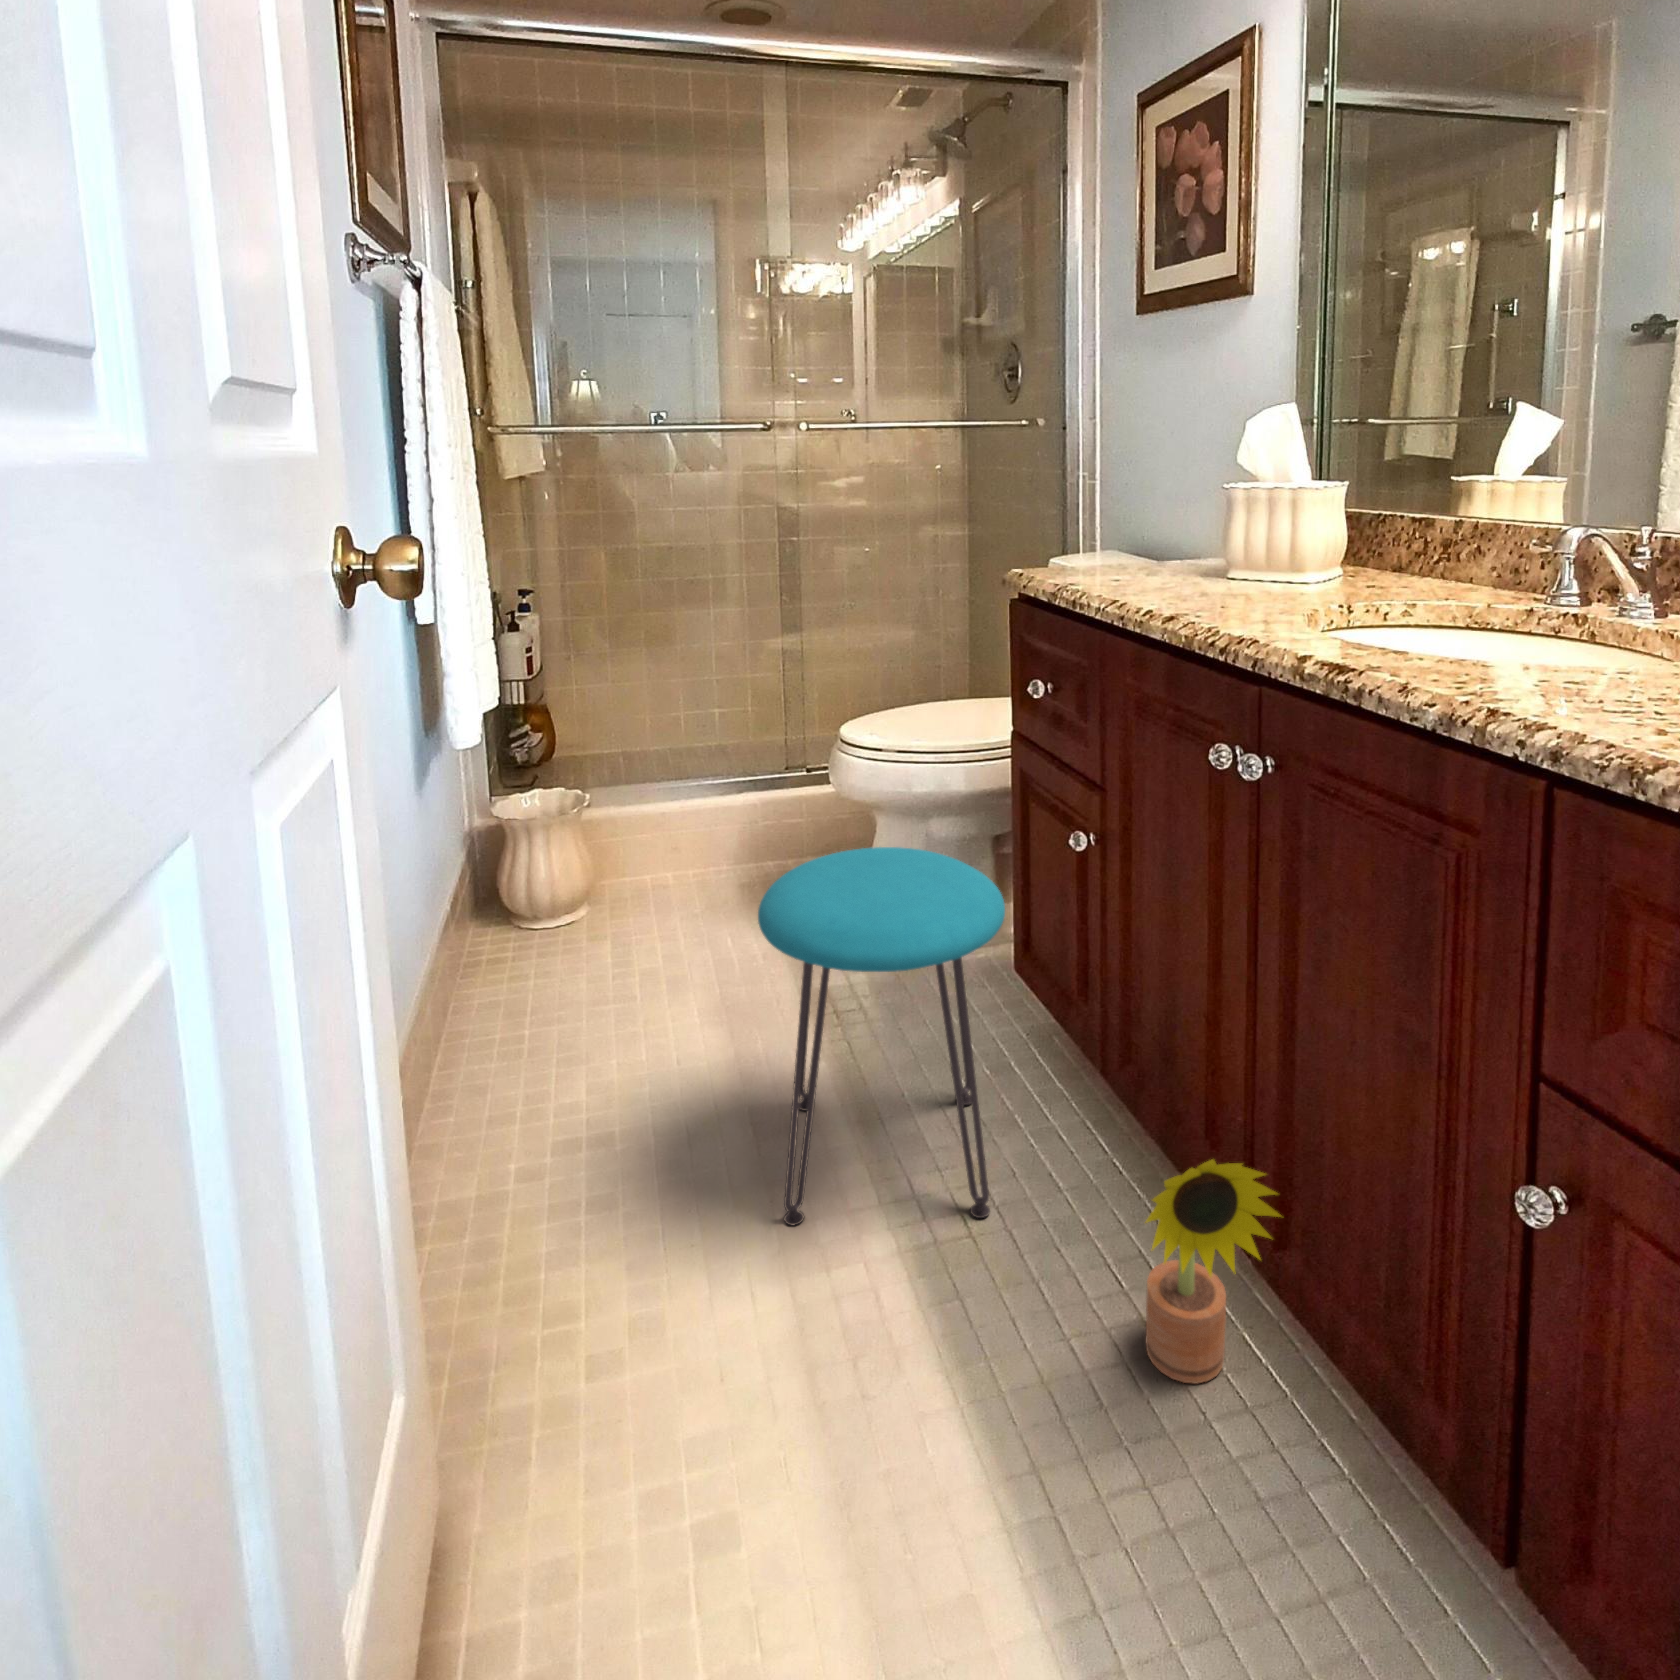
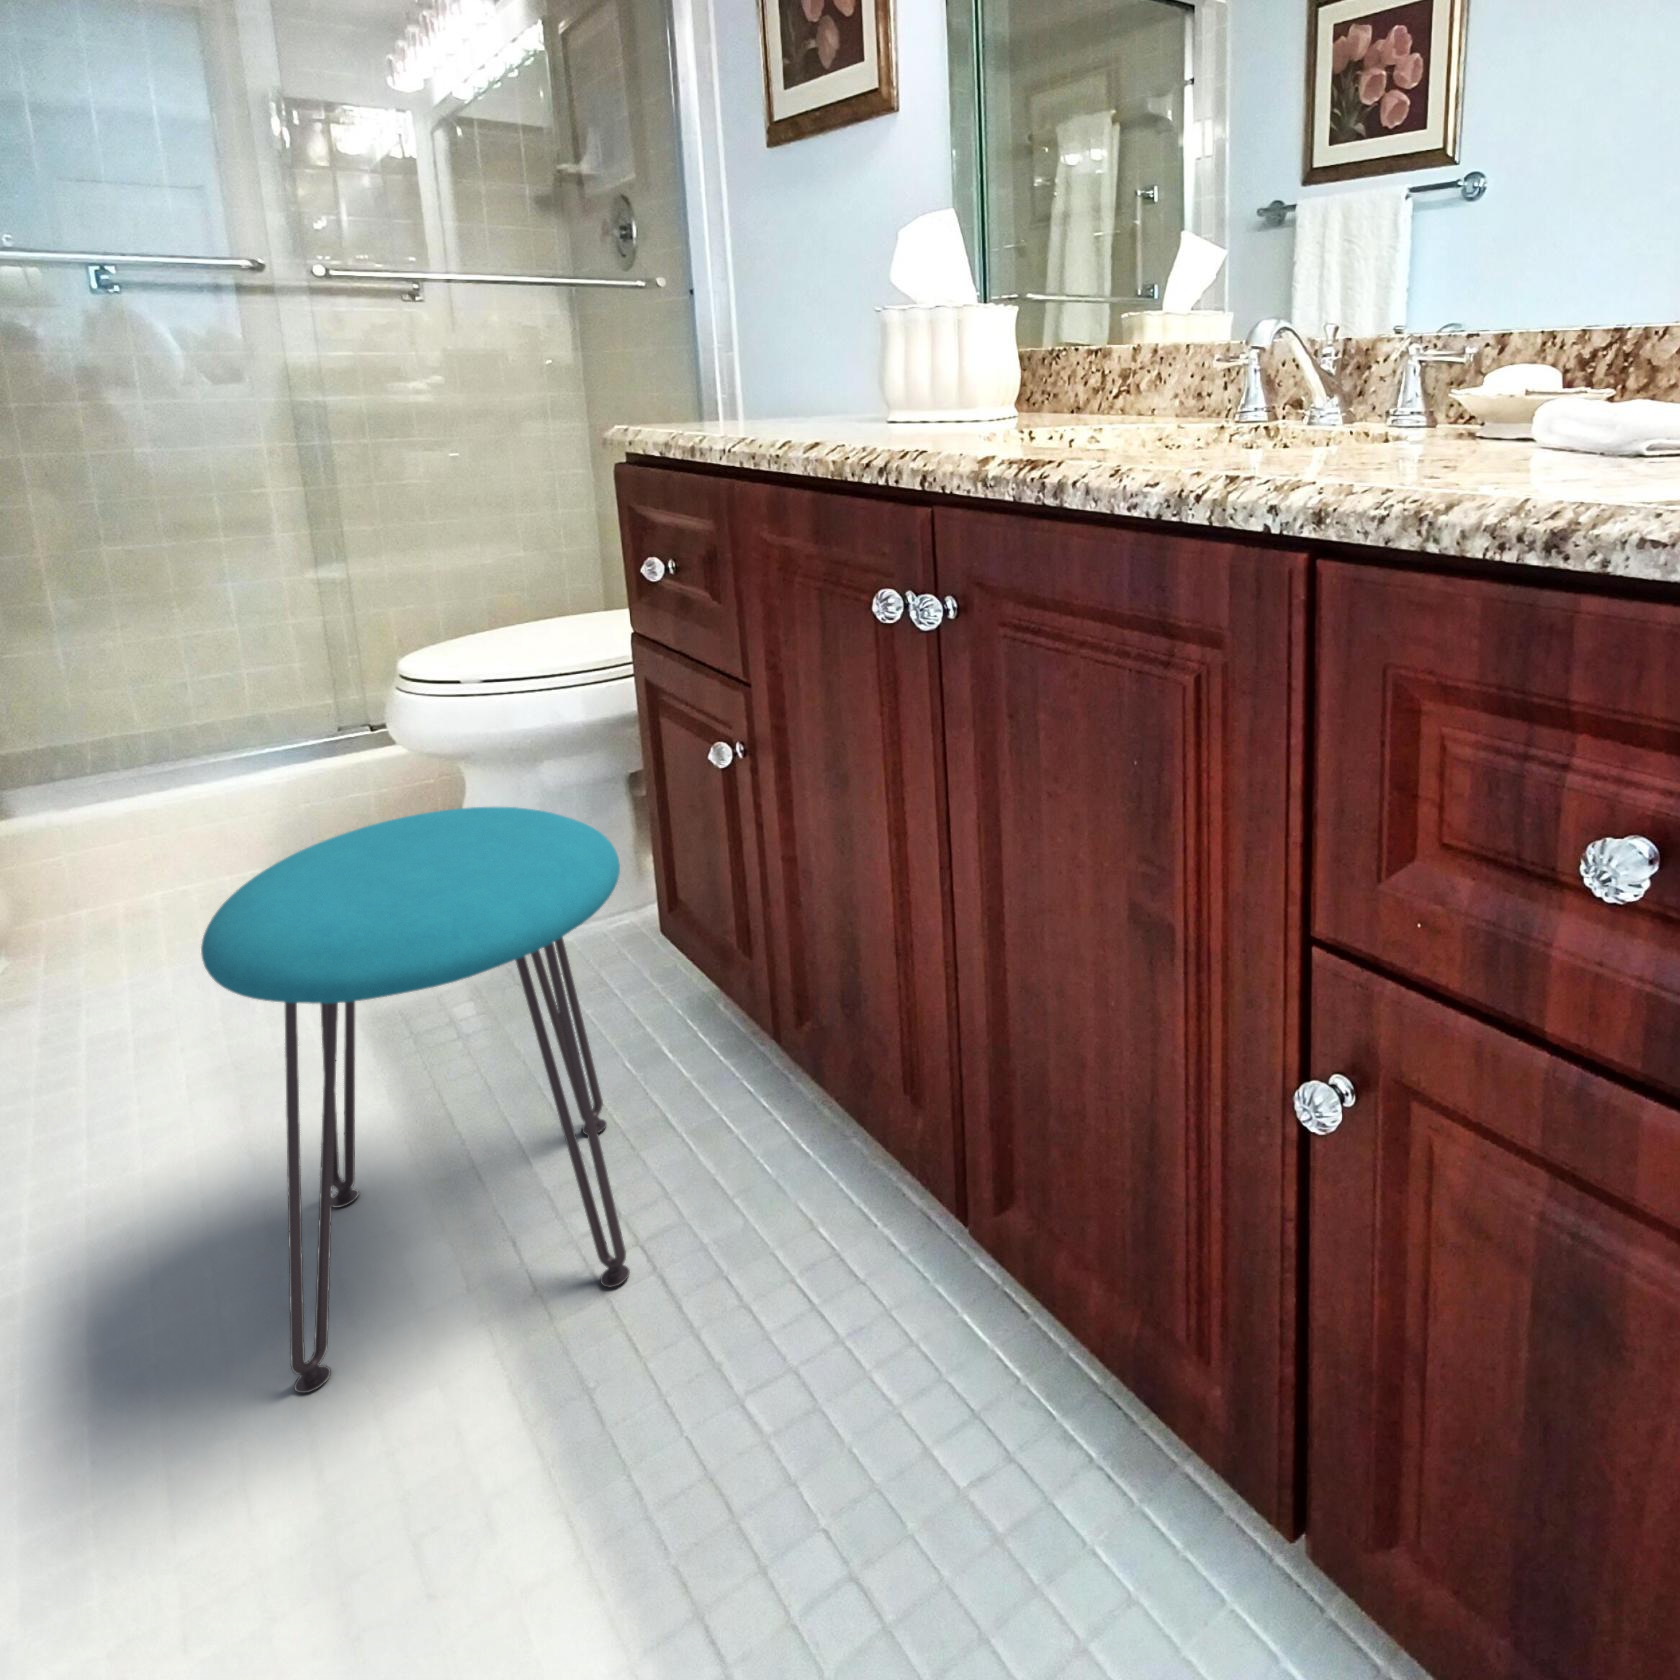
decorative plant: present [1146,1159,1281,1384] -> none [828,1133,1007,1425]

